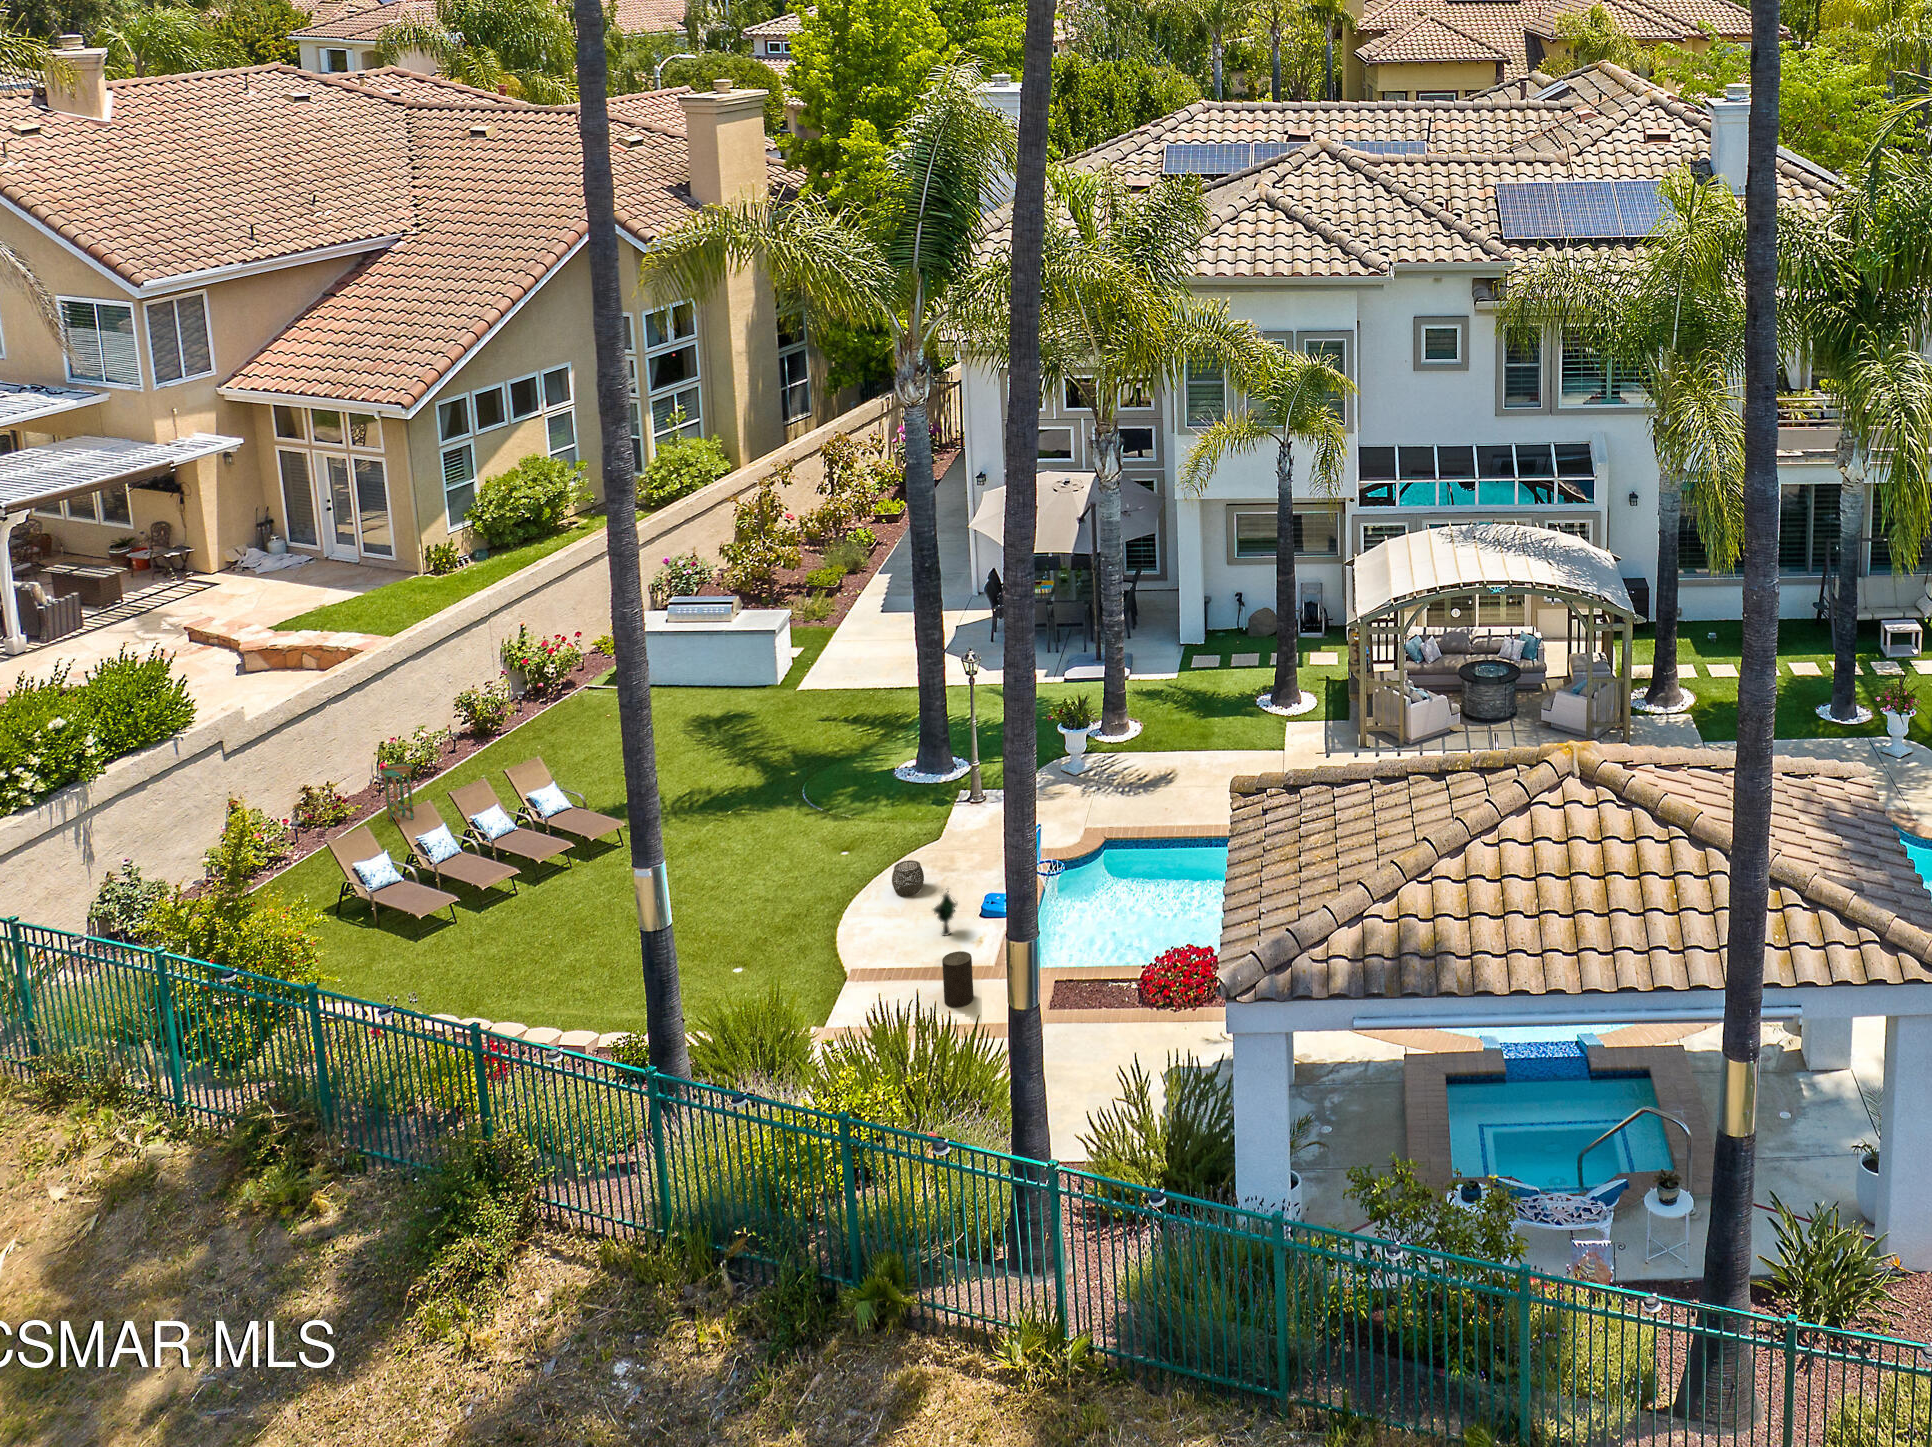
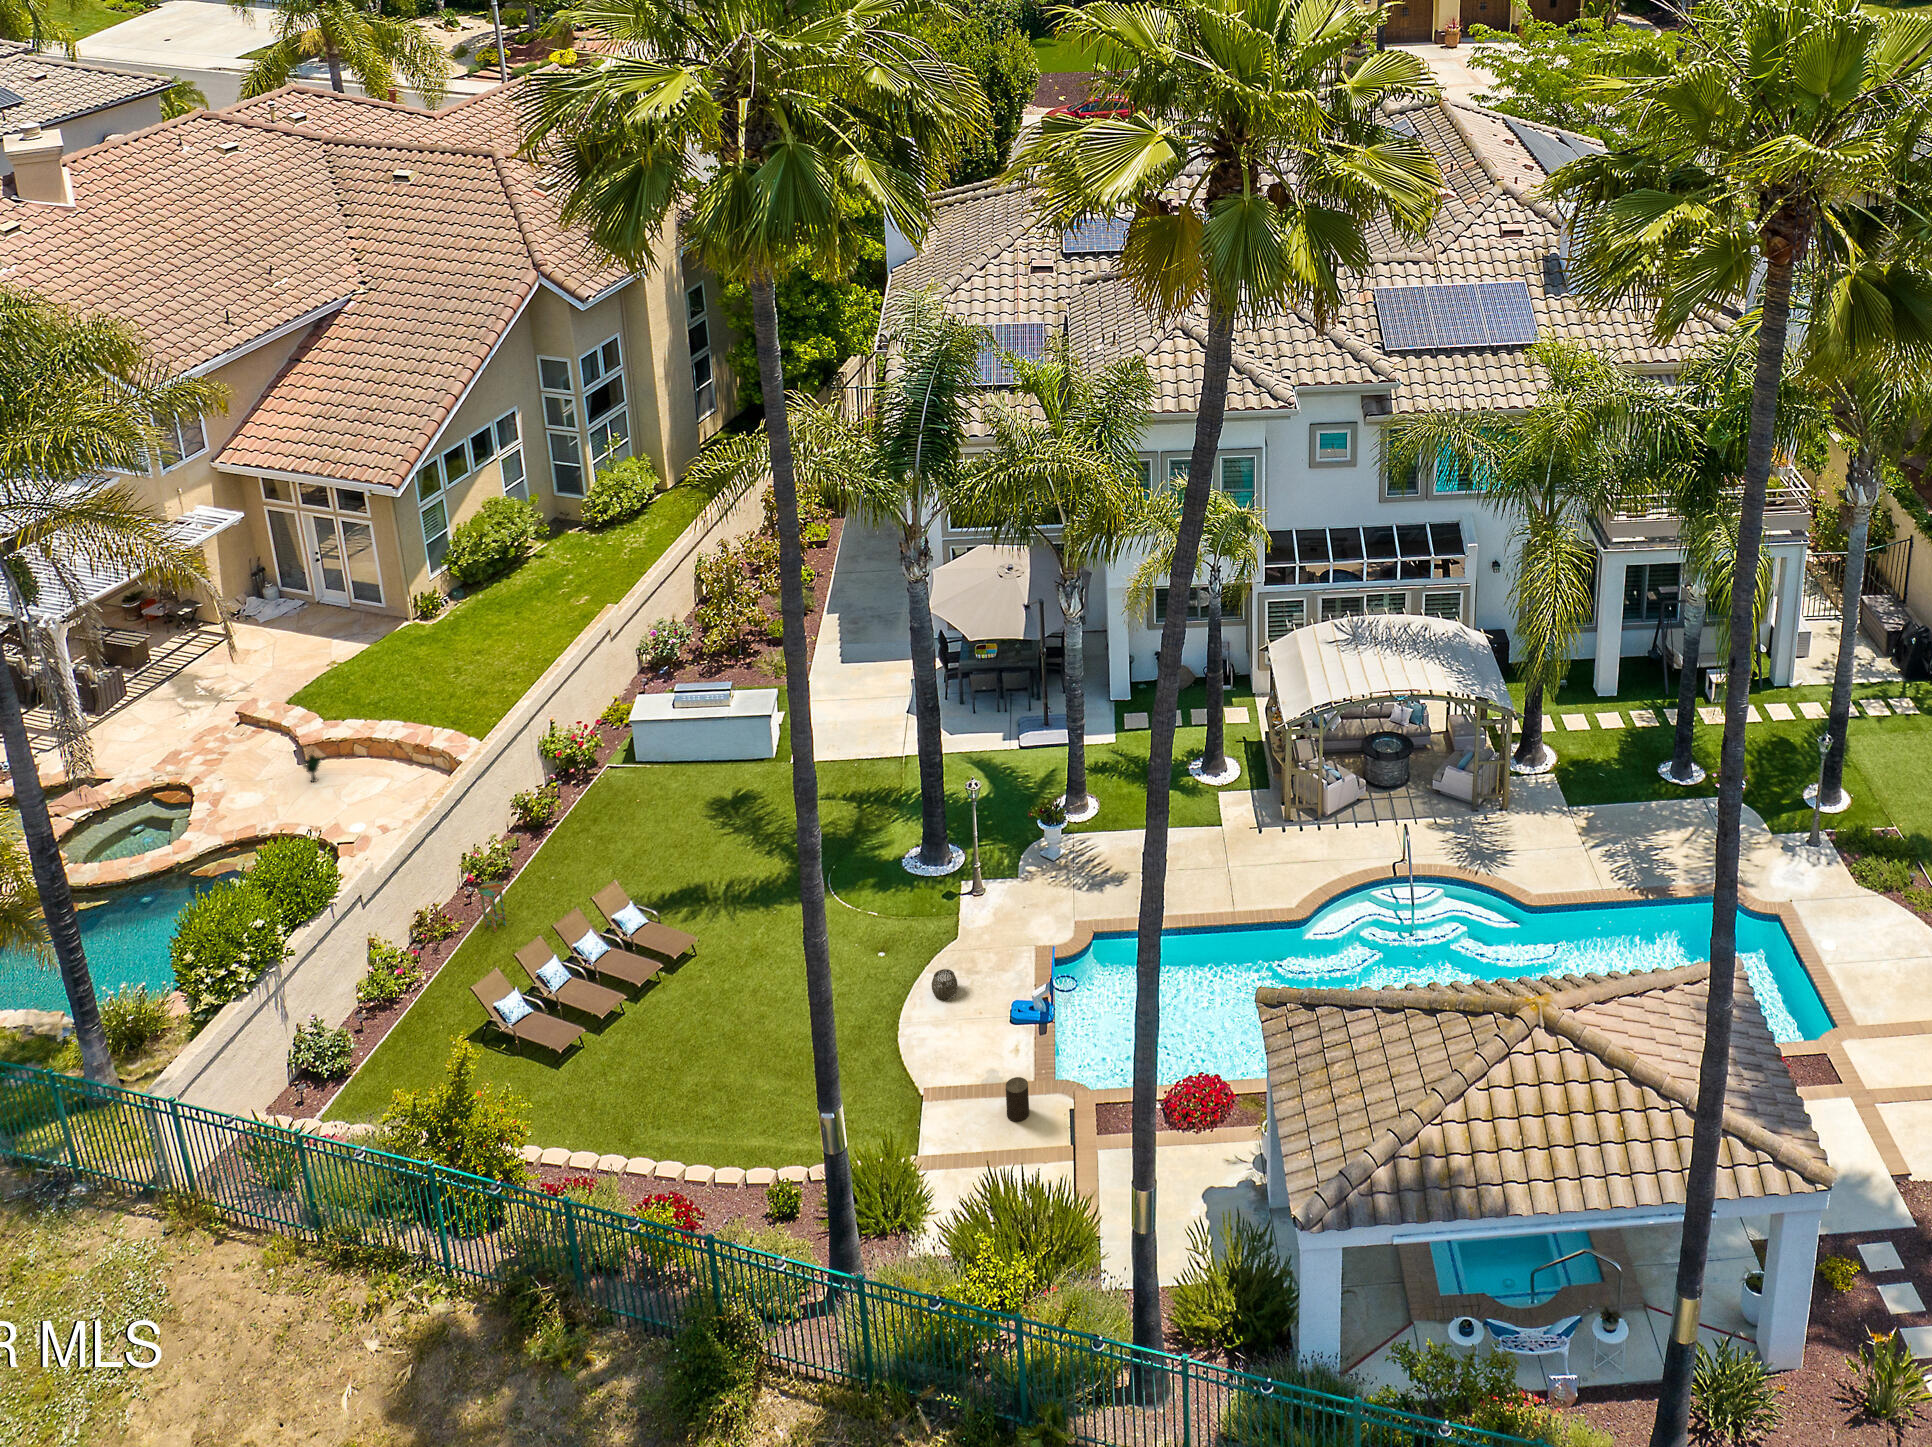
decorative plant: present [933,891,957,936] -> present [303,751,321,782]

